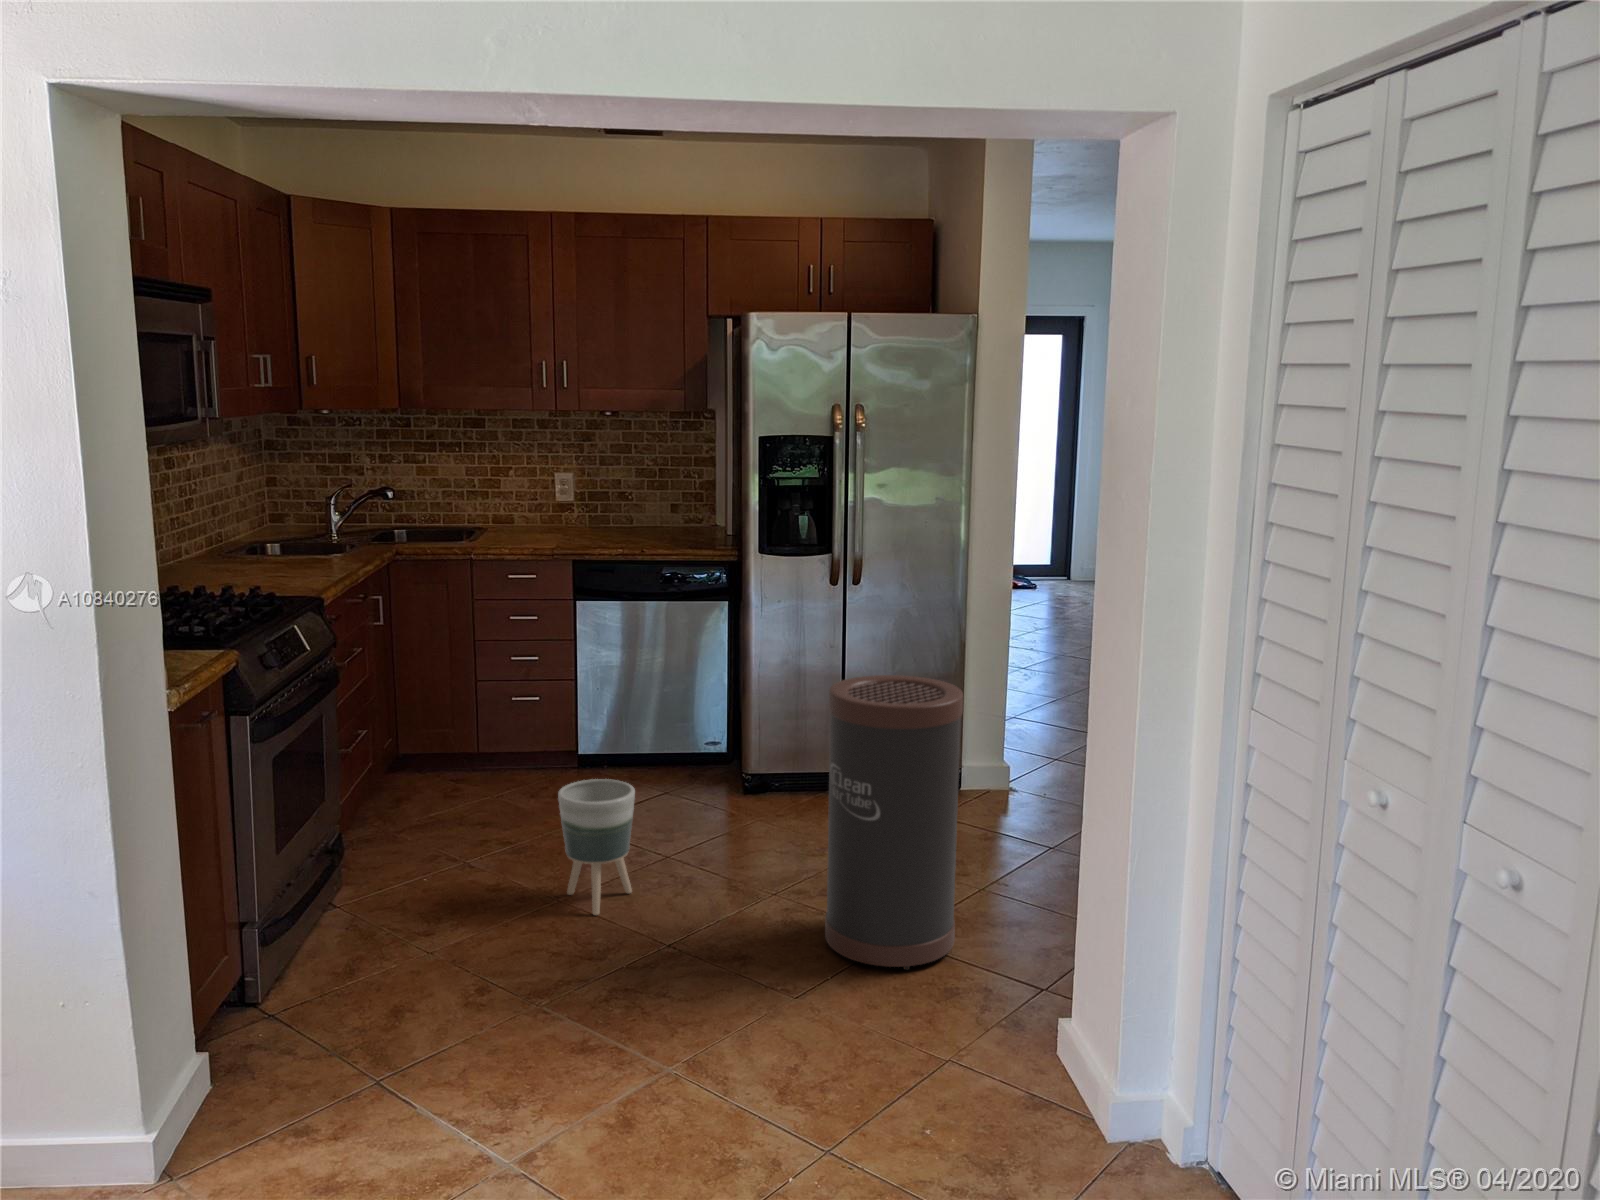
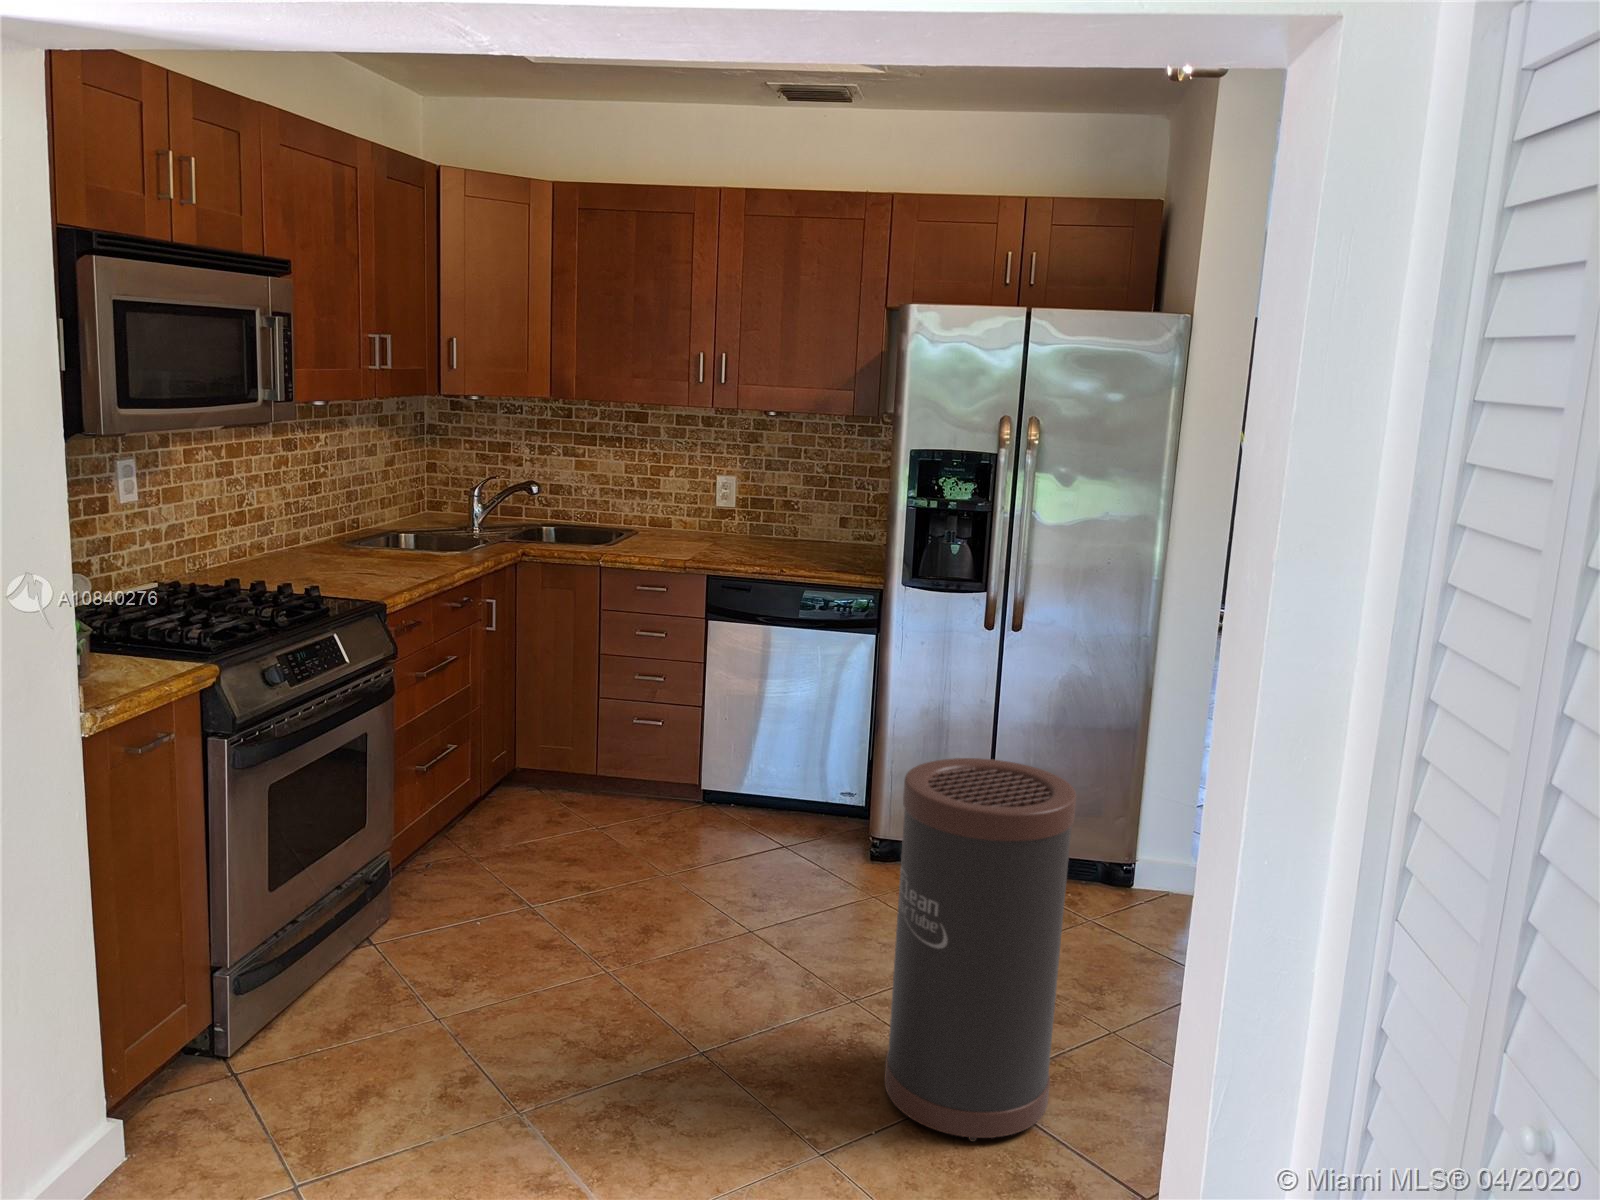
planter: present [558,779,635,915] -> none [606,837,696,999]

